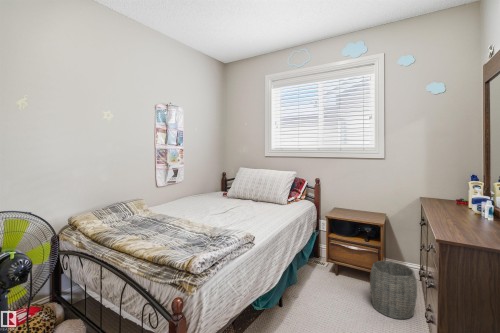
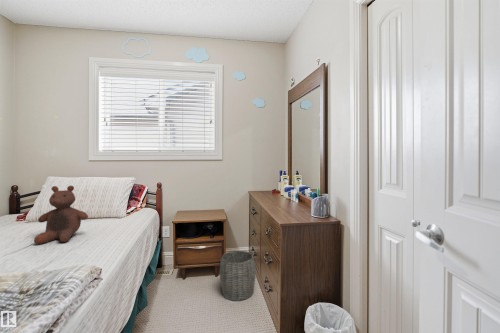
stuffed bear: none [226,174,257,215] -> present [34,186,88,244]

